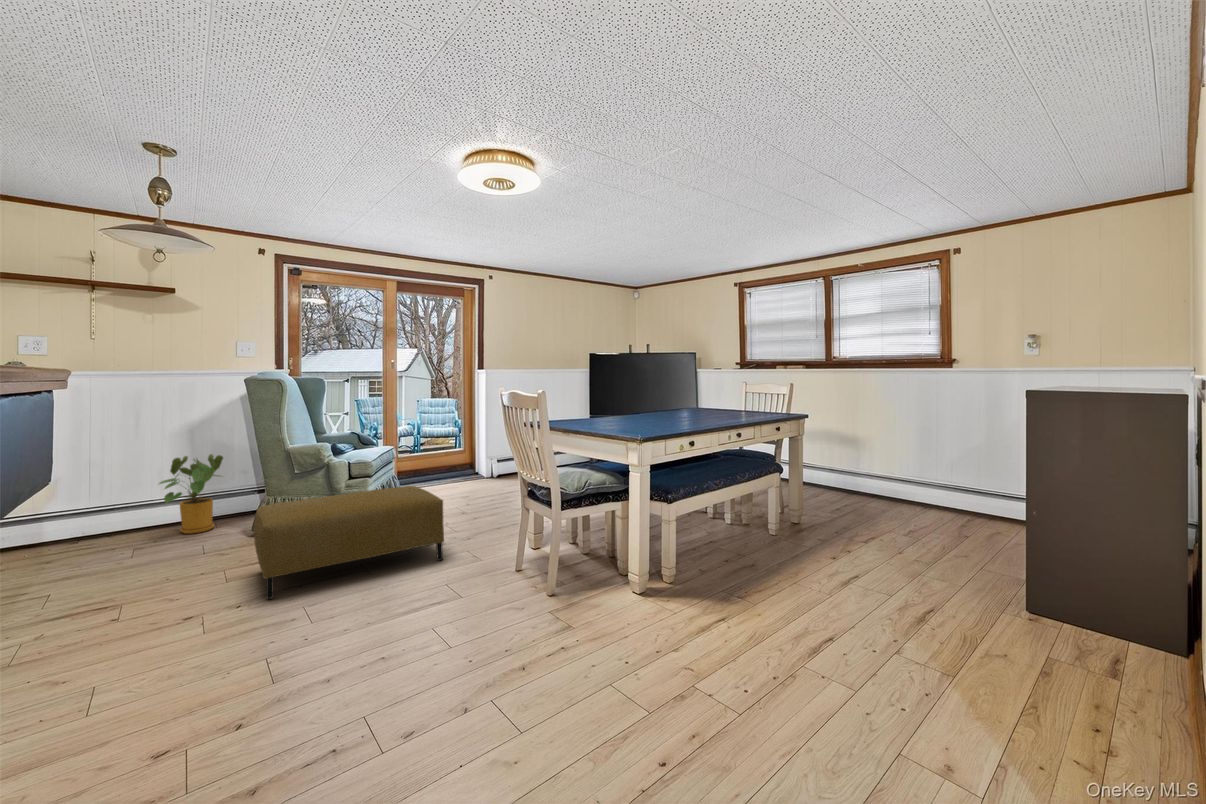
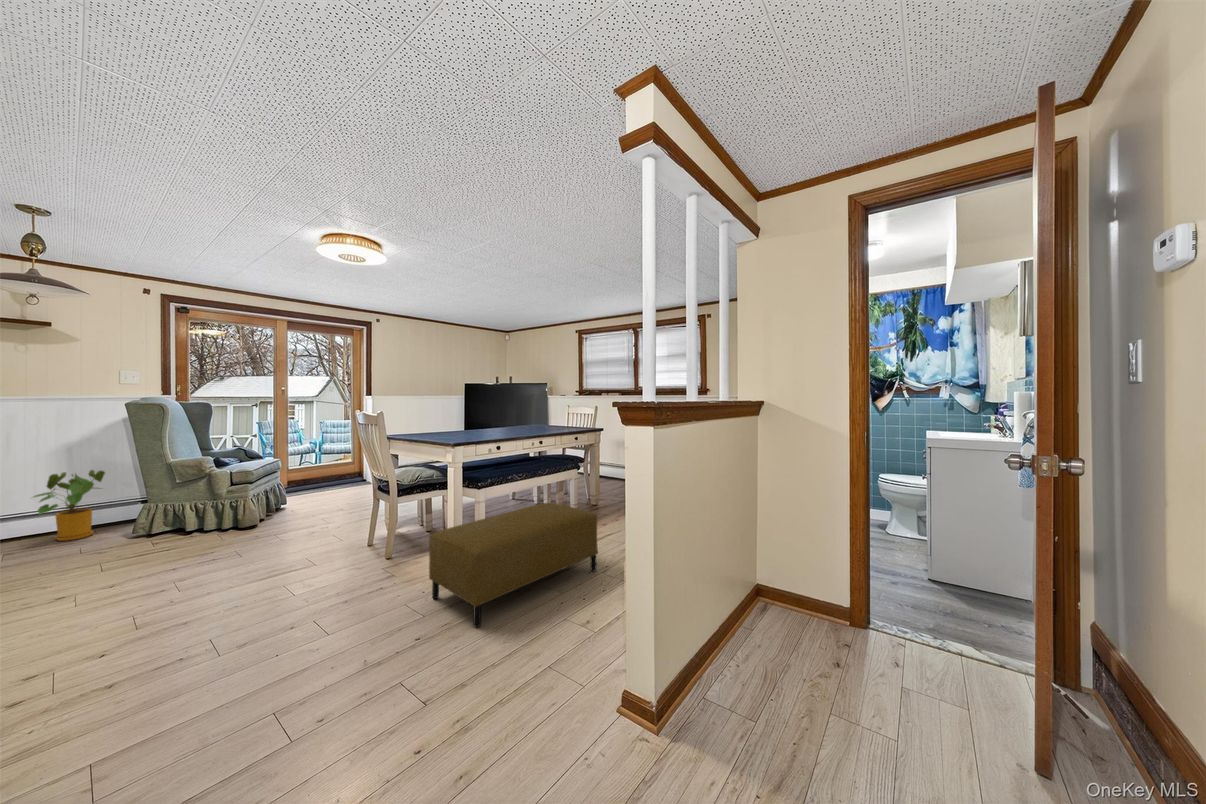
ottoman: present [254,486,444,599] -> present [429,503,598,627]

